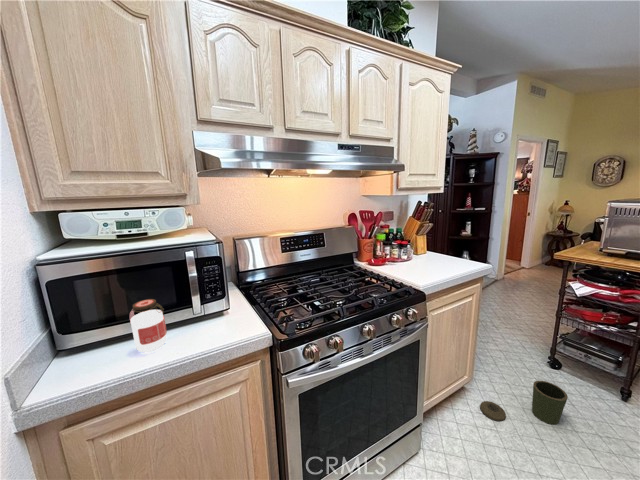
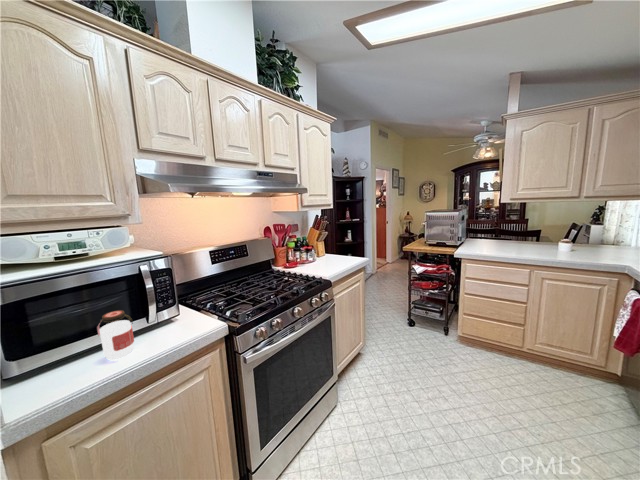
trash can: present [480,381,568,425] -> none [372,334,419,370]

